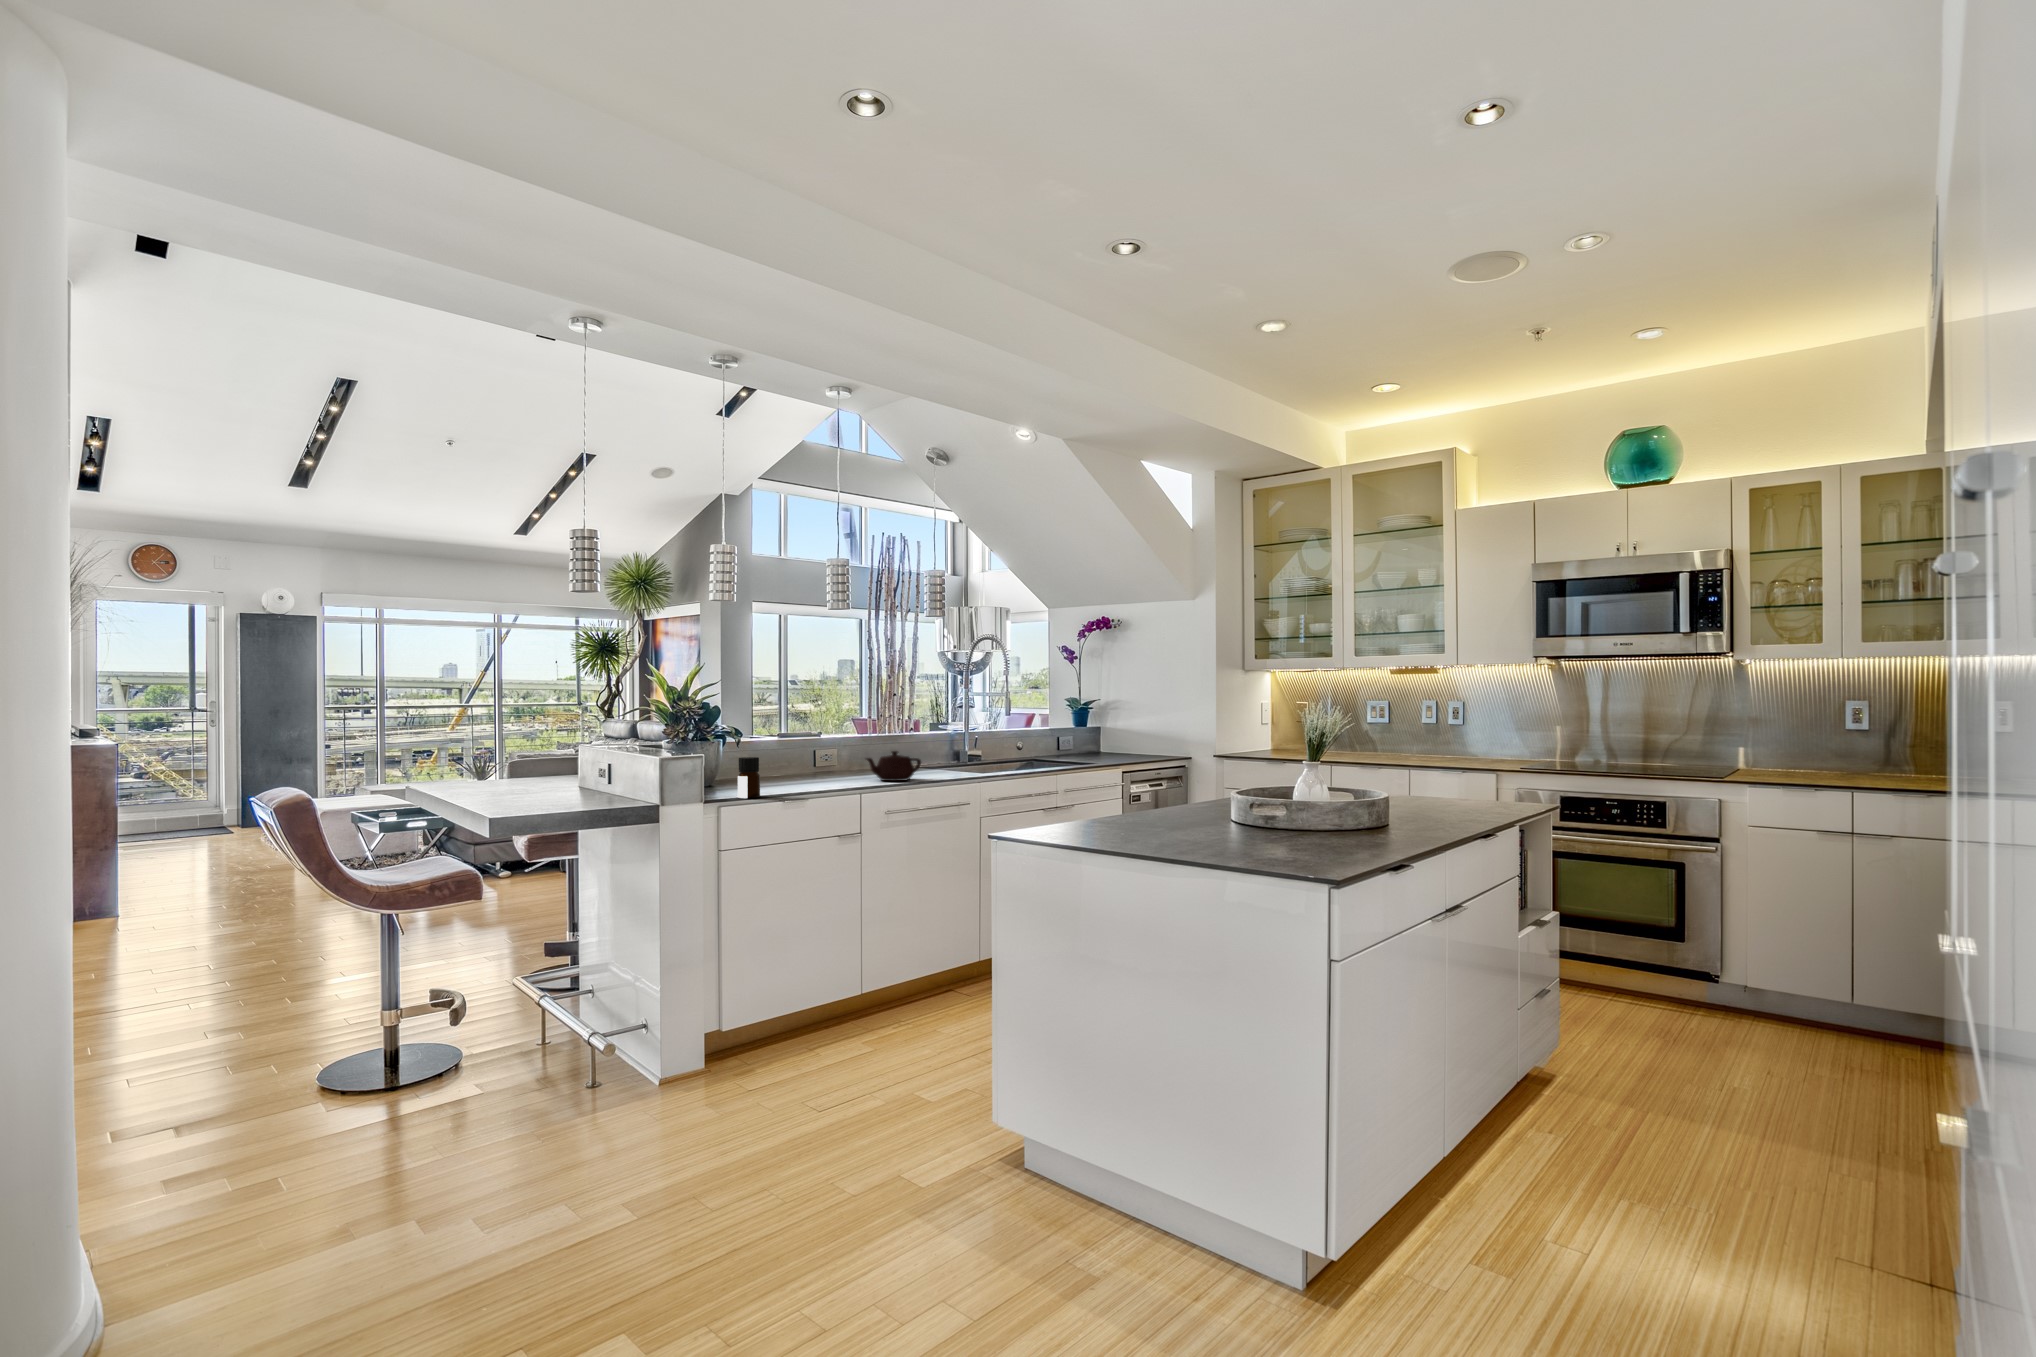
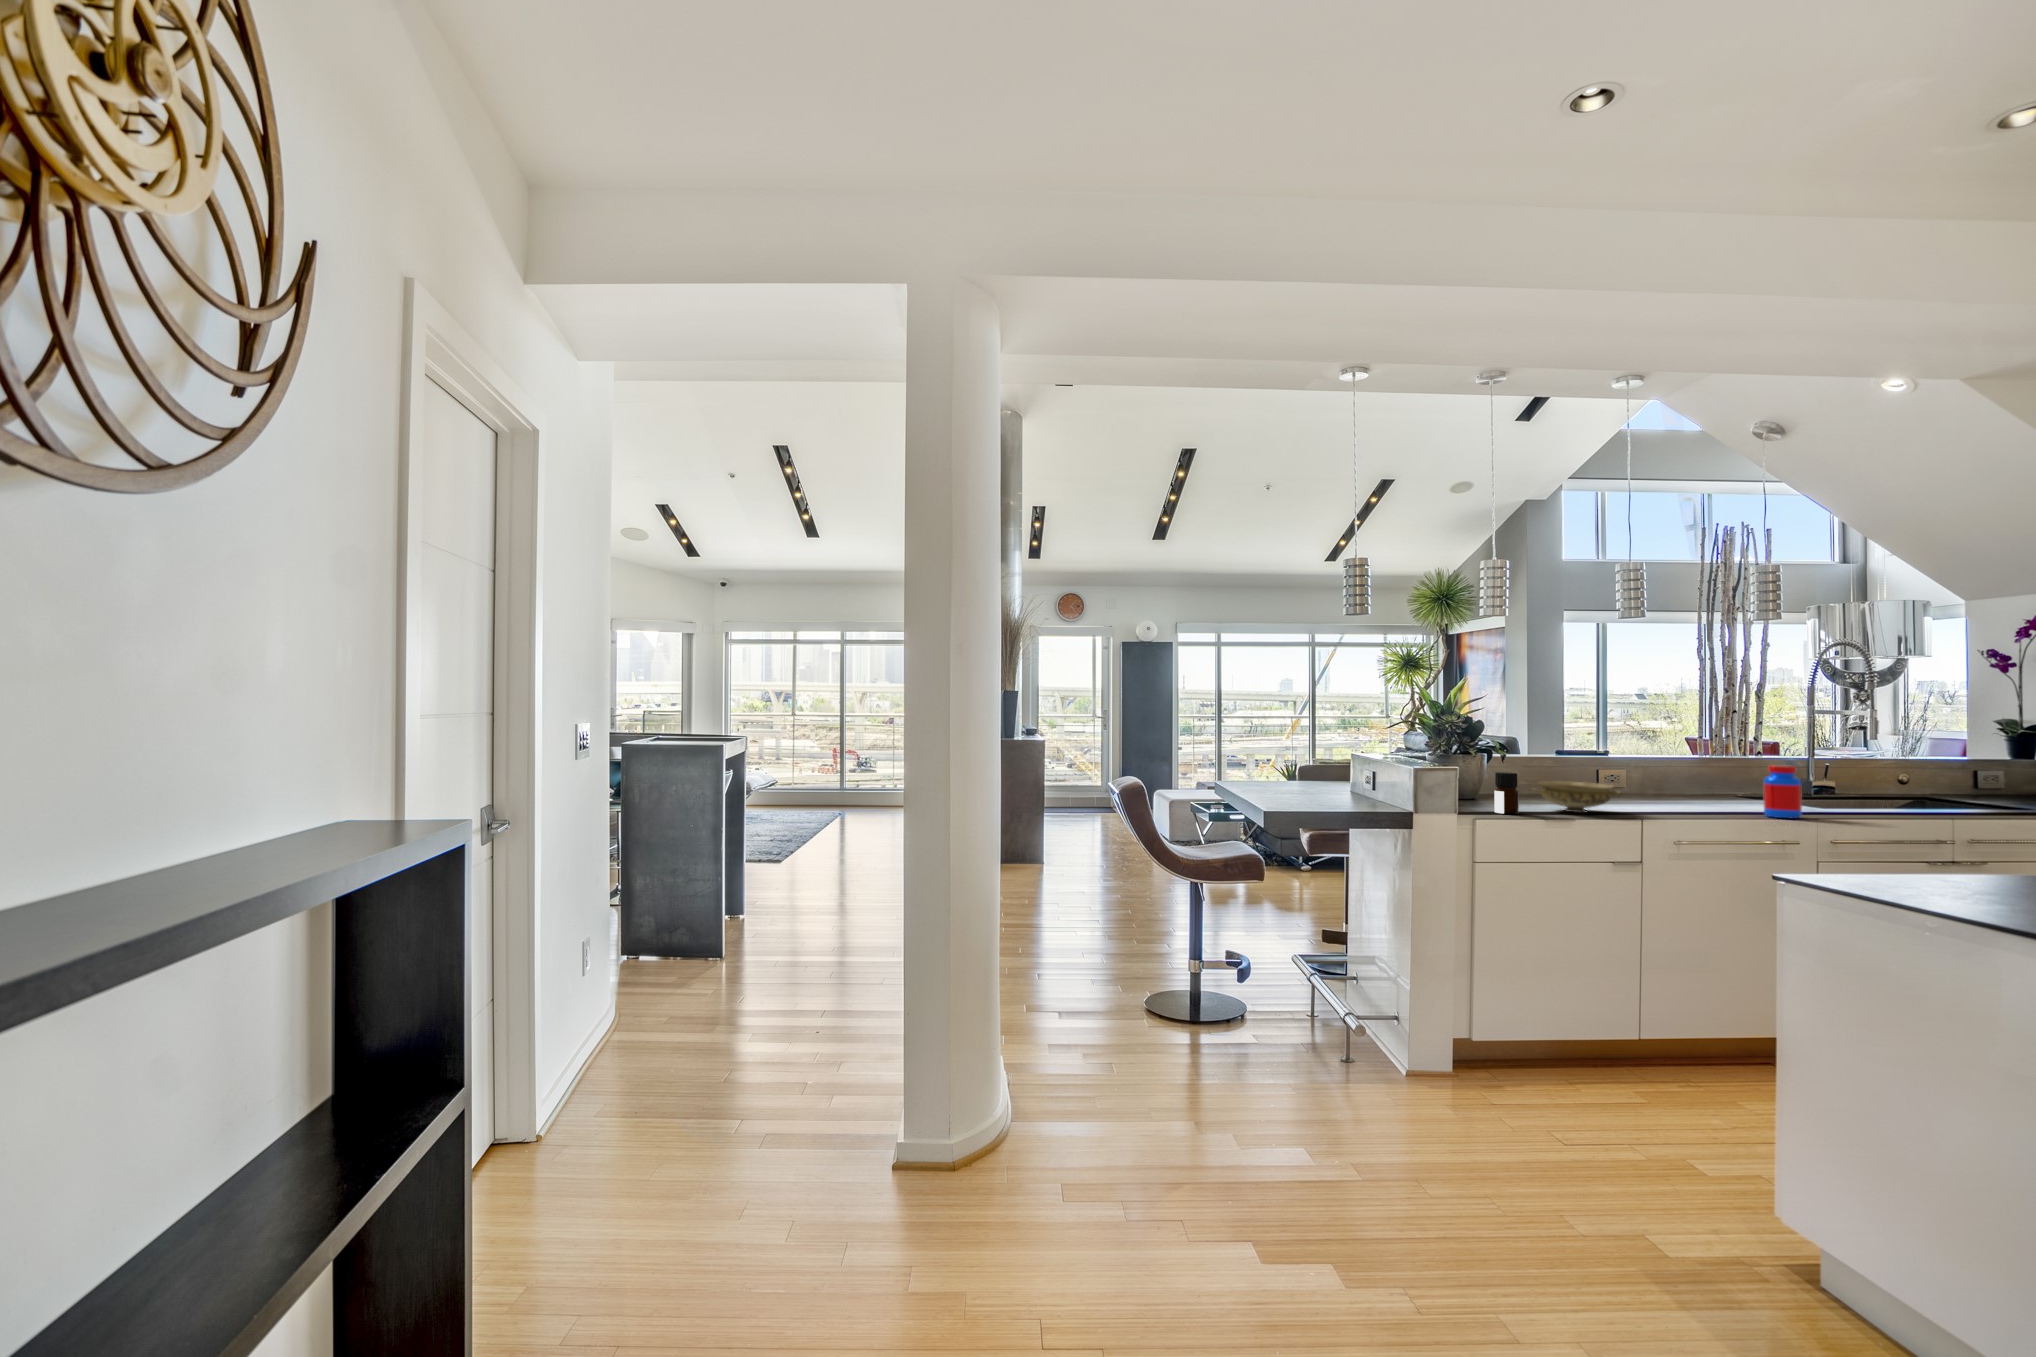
jar: none [944,737,970,781] -> present [1763,765,1802,819]
teapot: present [866,751,921,781] -> none [1653,777,1732,812]
ceramic bowl: none [769,762,844,791] -> present [1532,781,1620,813]

